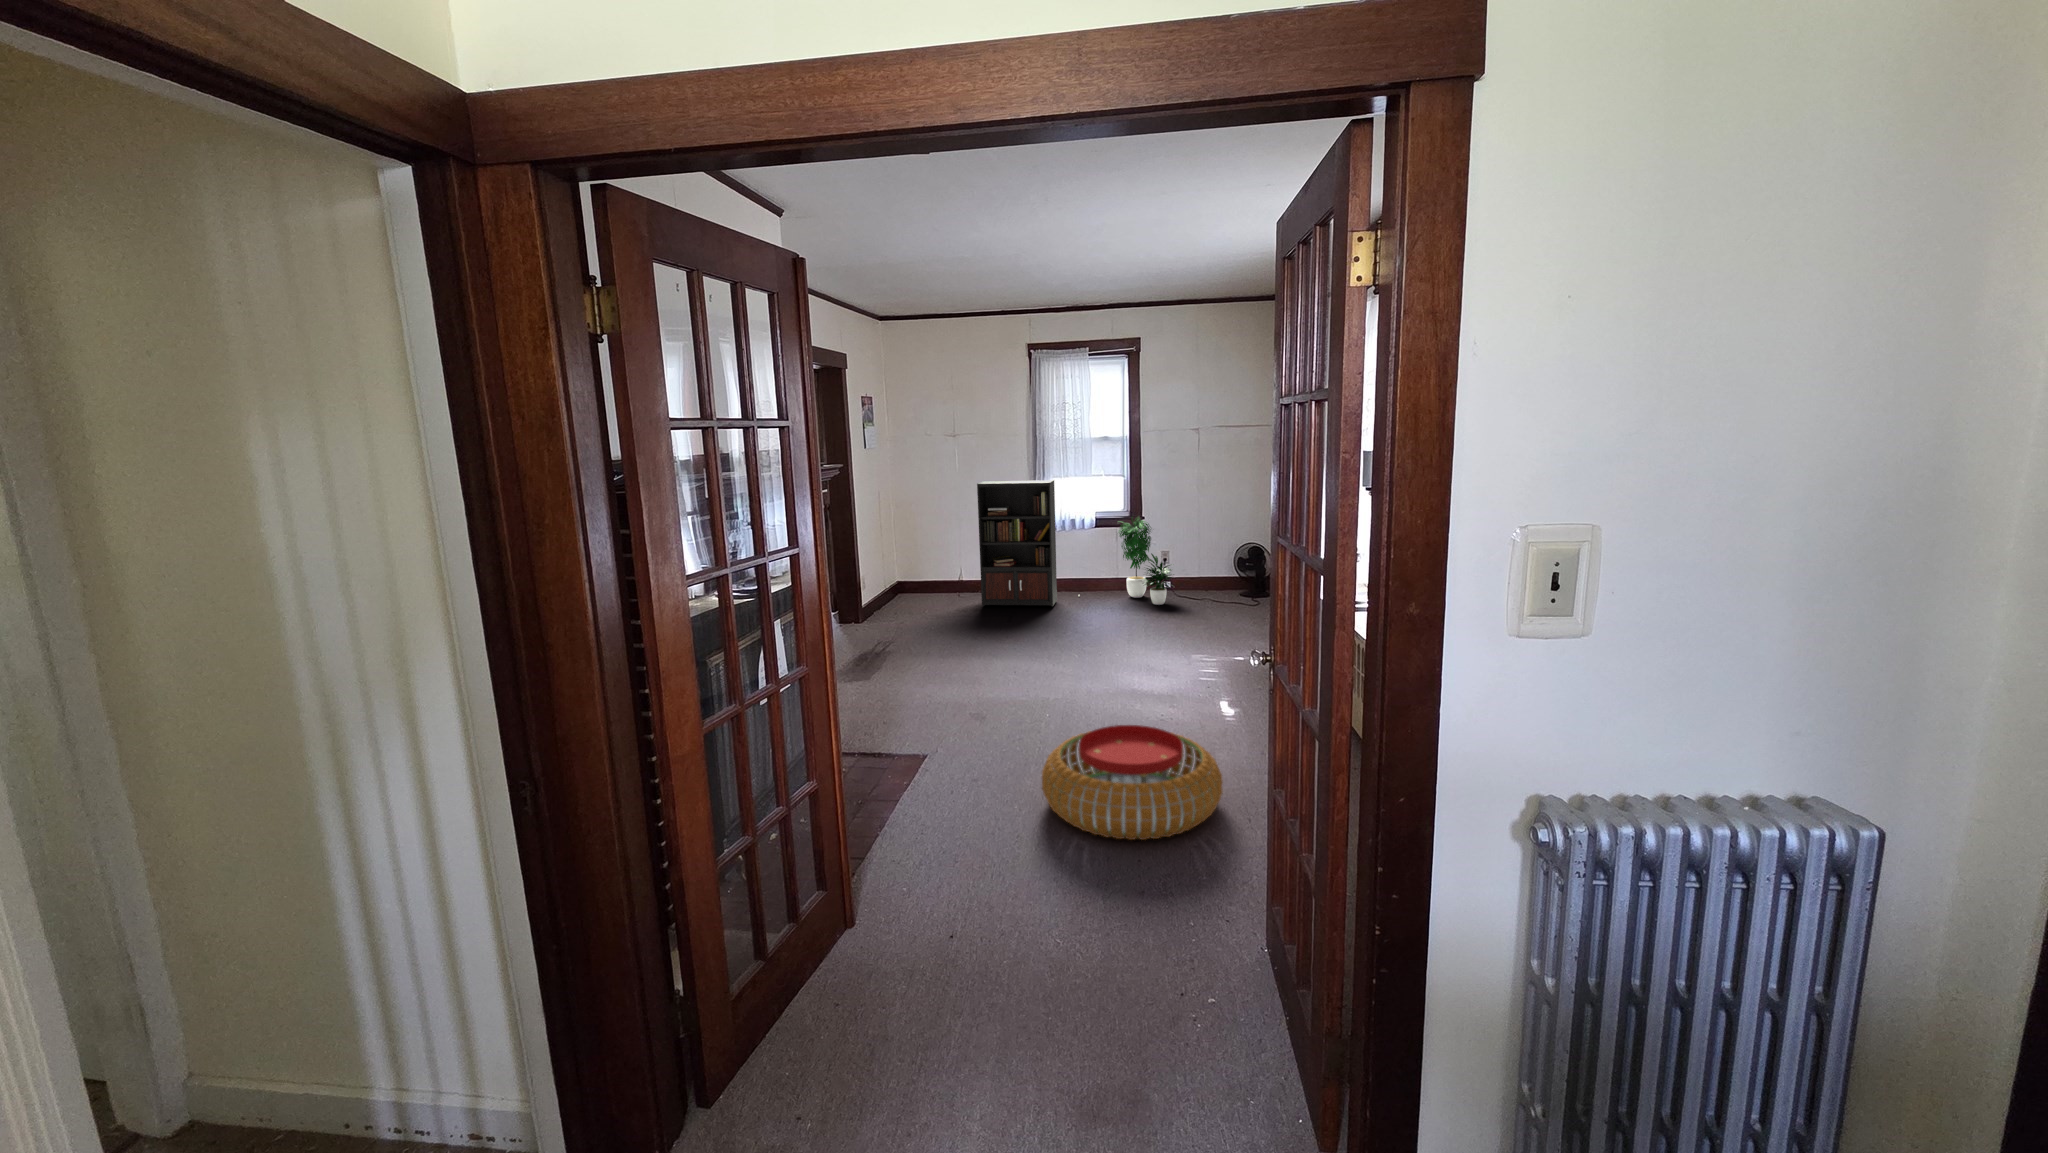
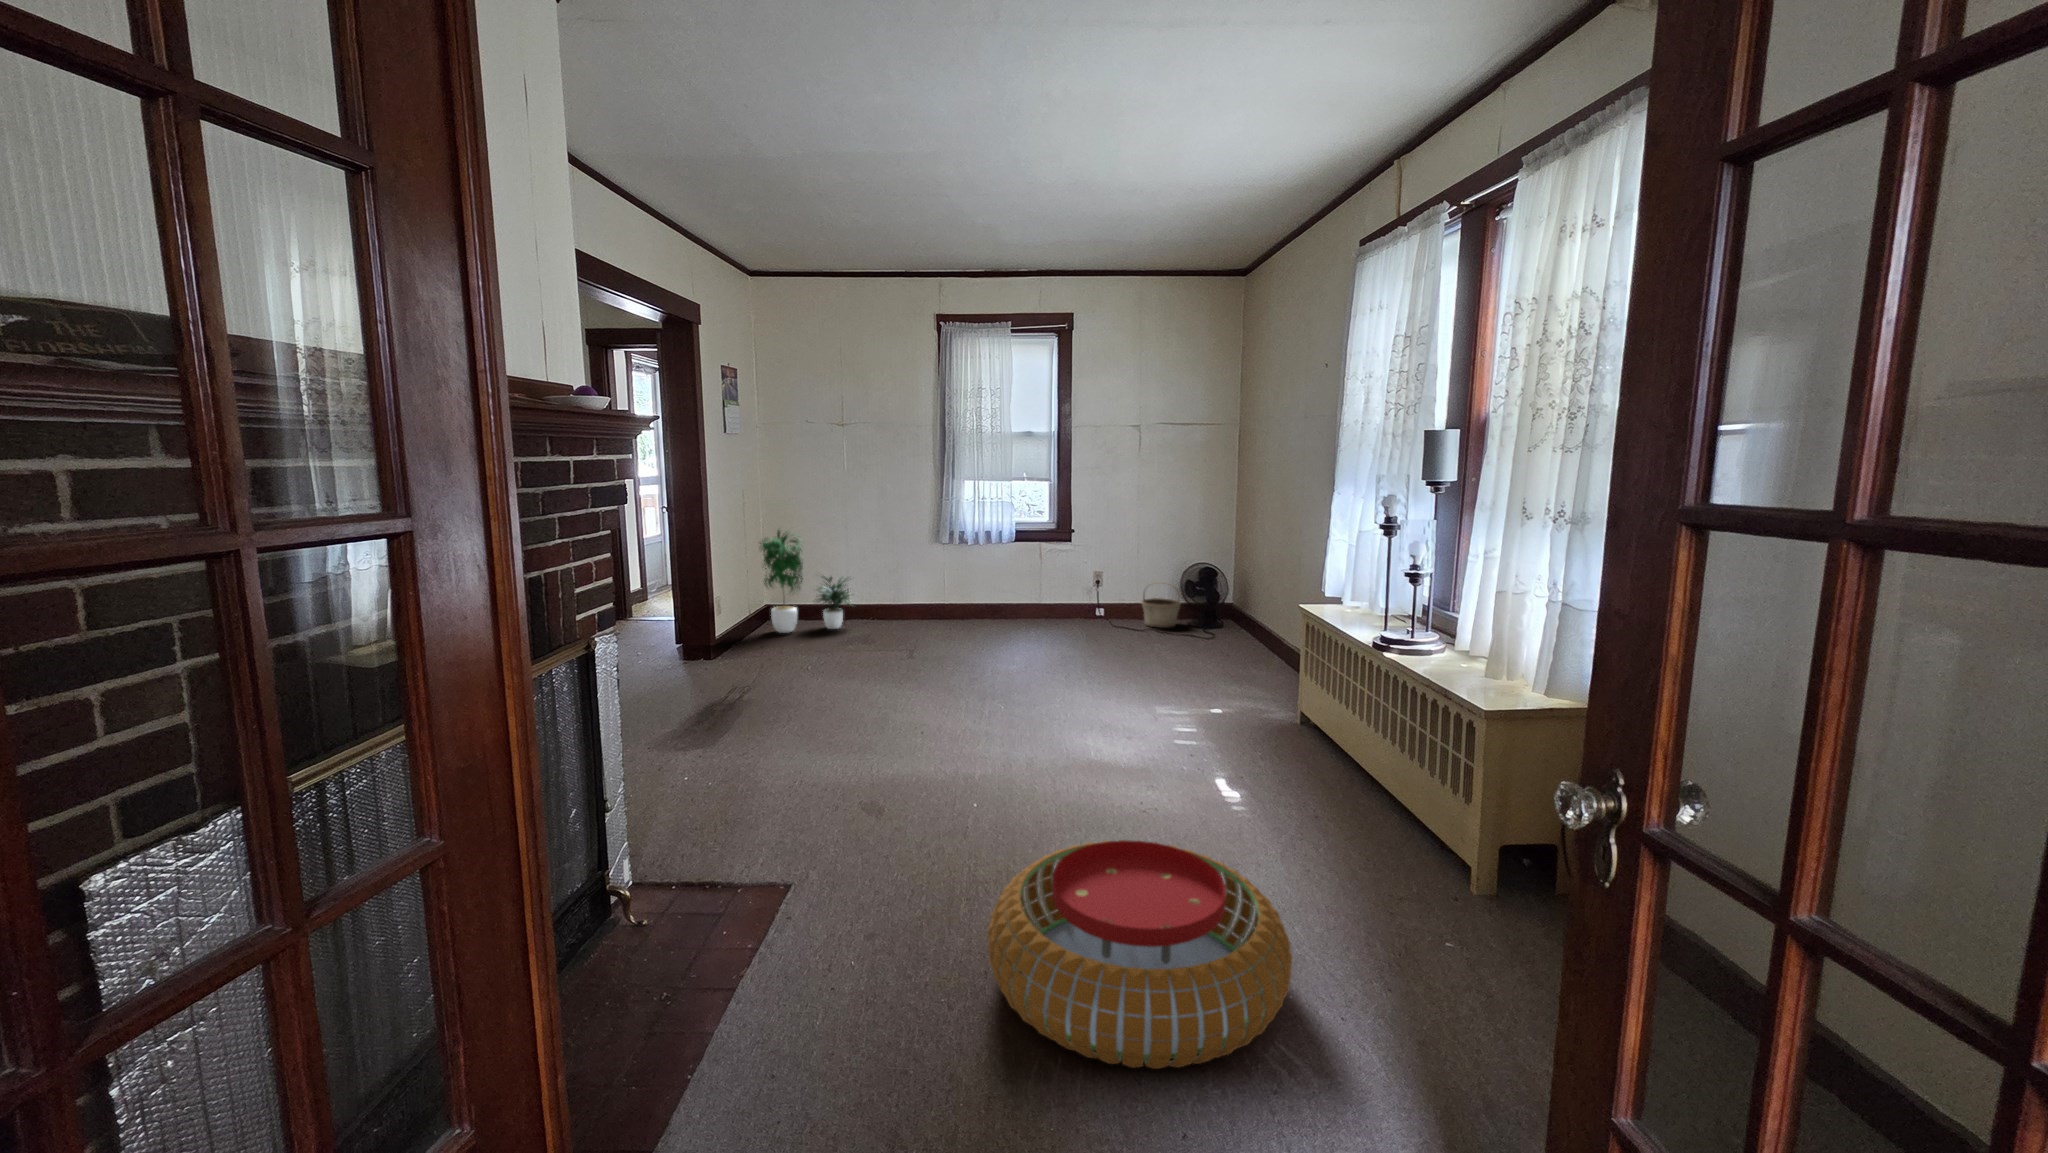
bookcase: present [977,480,1080,607] -> none [870,480,996,640]
potted plant: present [1119,518,1172,605] -> present [760,530,853,633]
basket: none [1200,558,1235,596] -> present [1141,583,1181,628]

